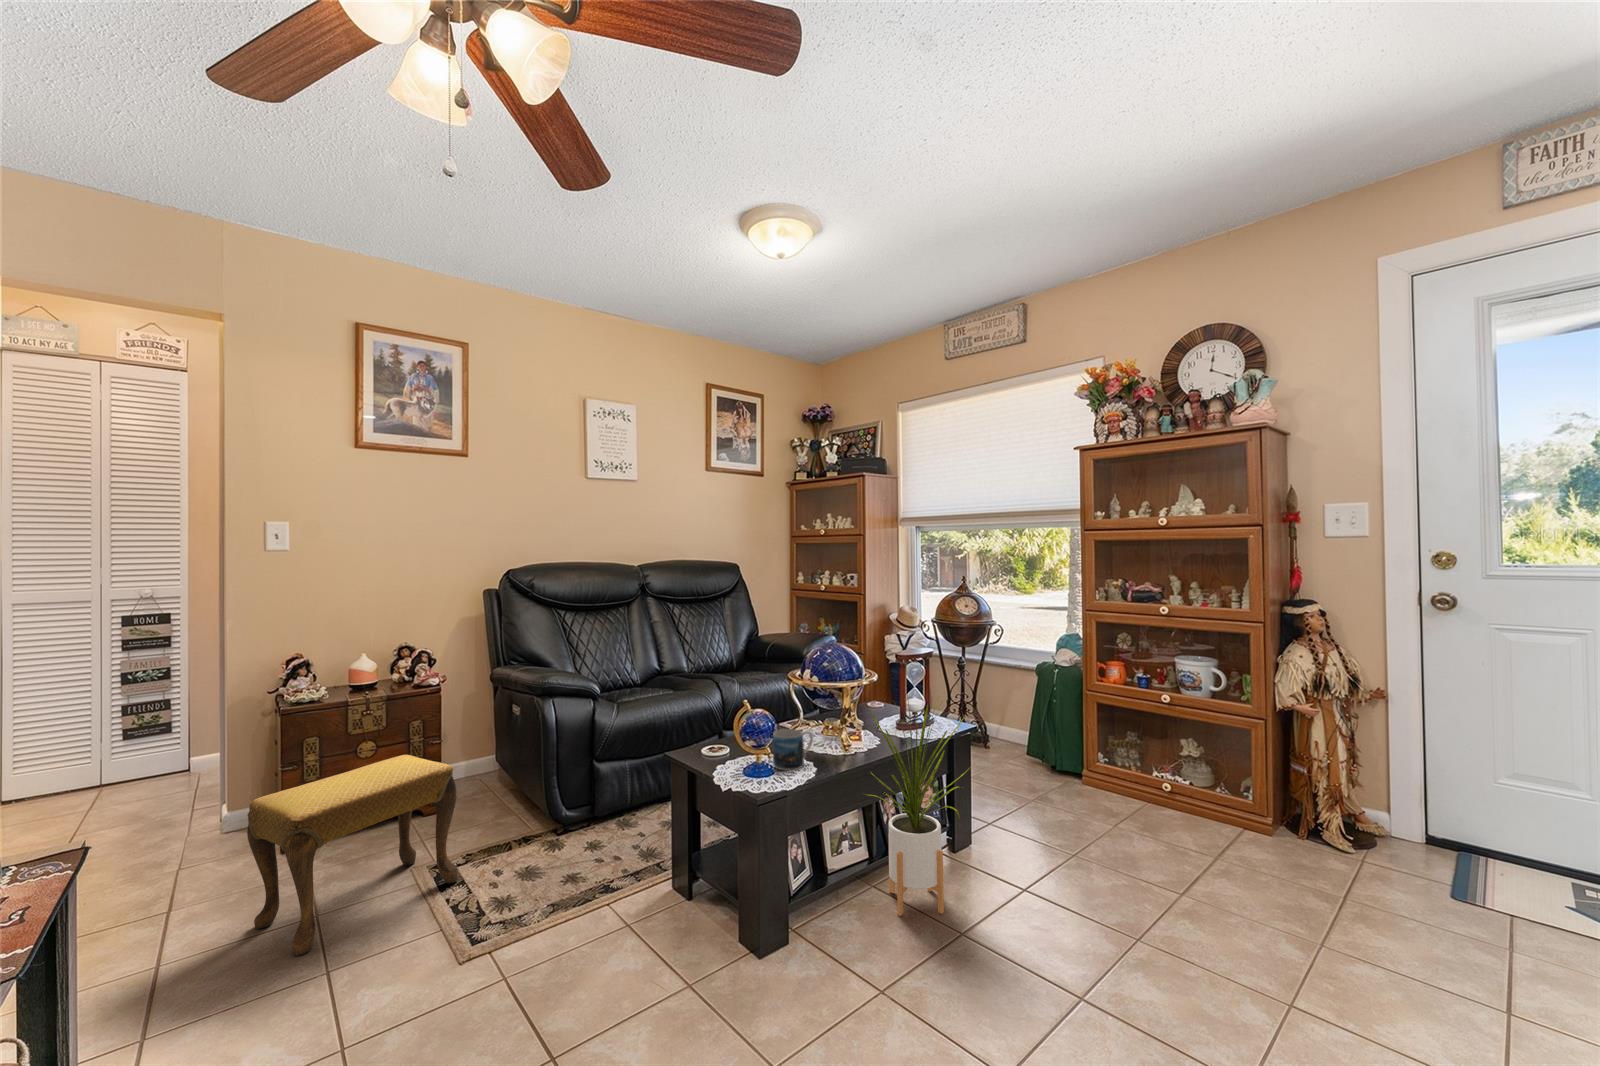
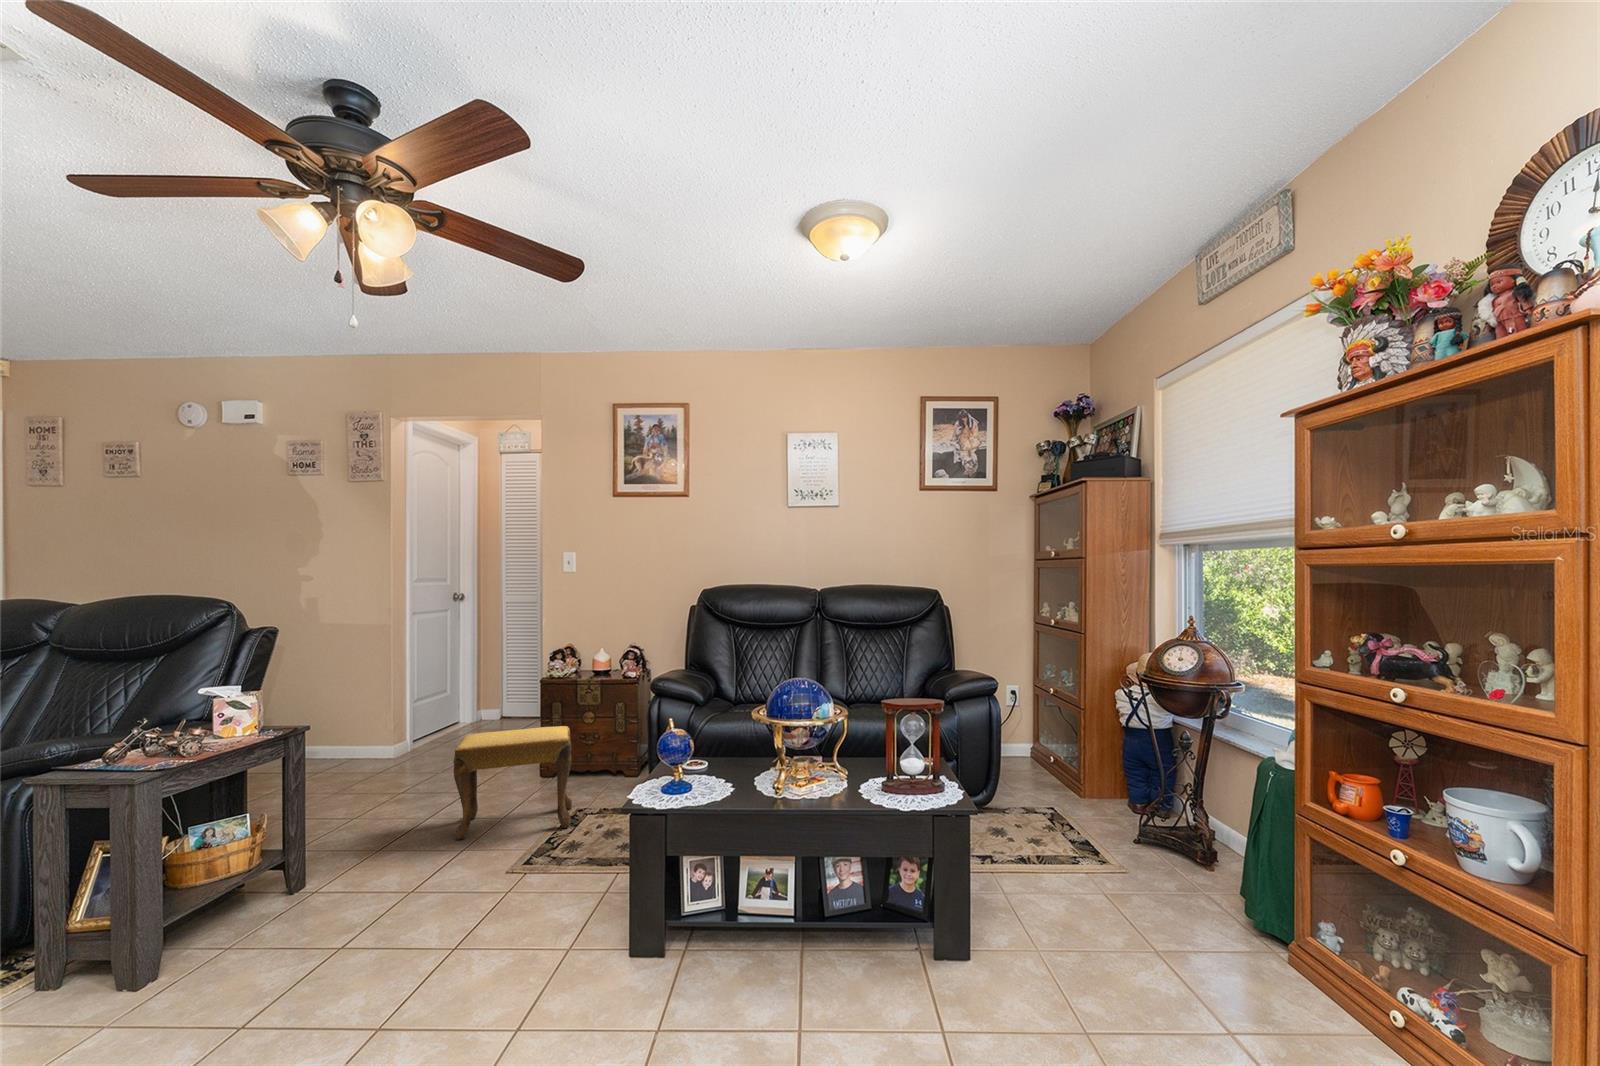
house plant: present [865,695,970,916] -> none [735,738,857,996]
mug: present [773,729,813,771] -> none [675,752,720,792]

